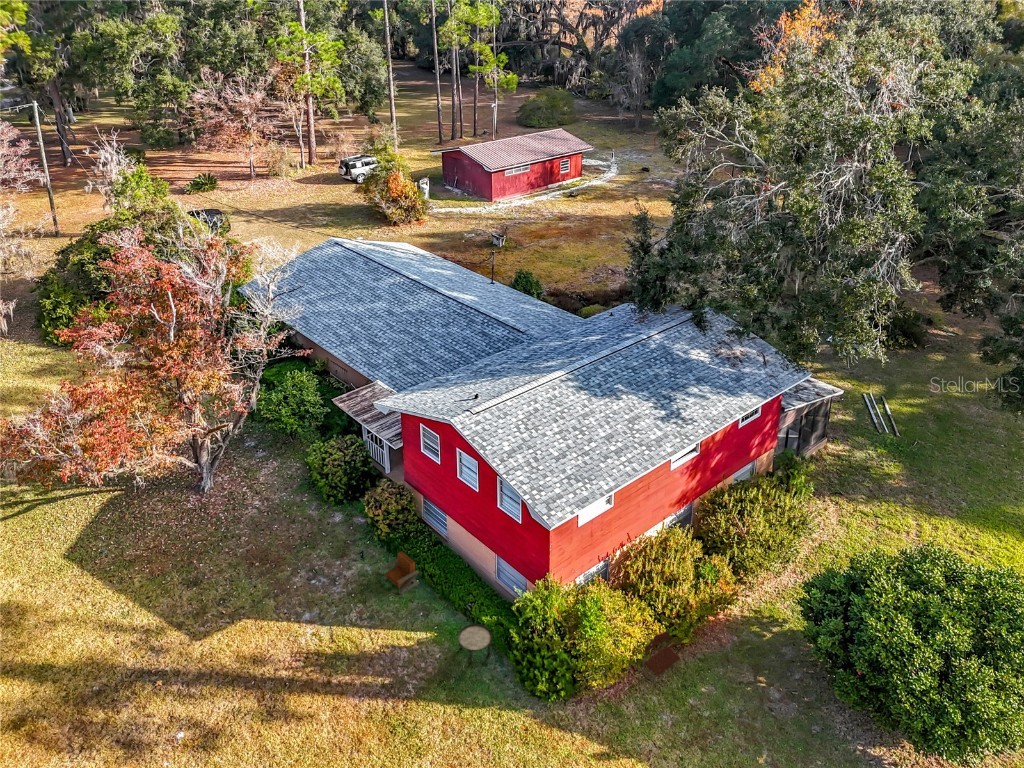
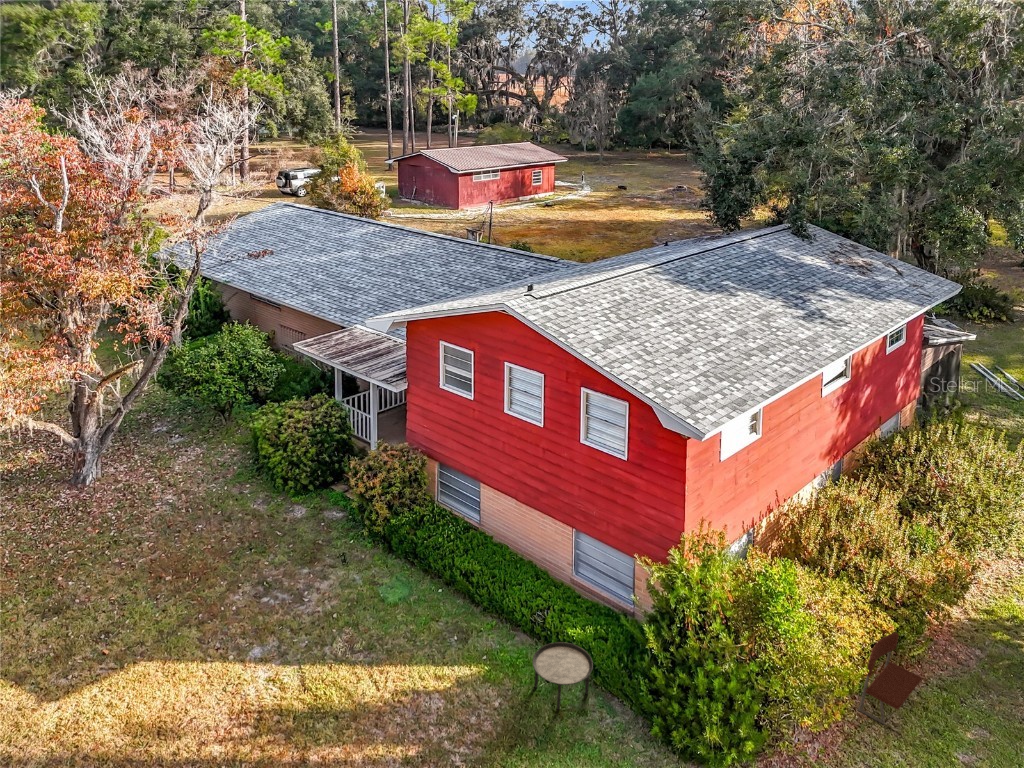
lounge chair: present [383,551,419,594] -> none [383,541,445,611]

